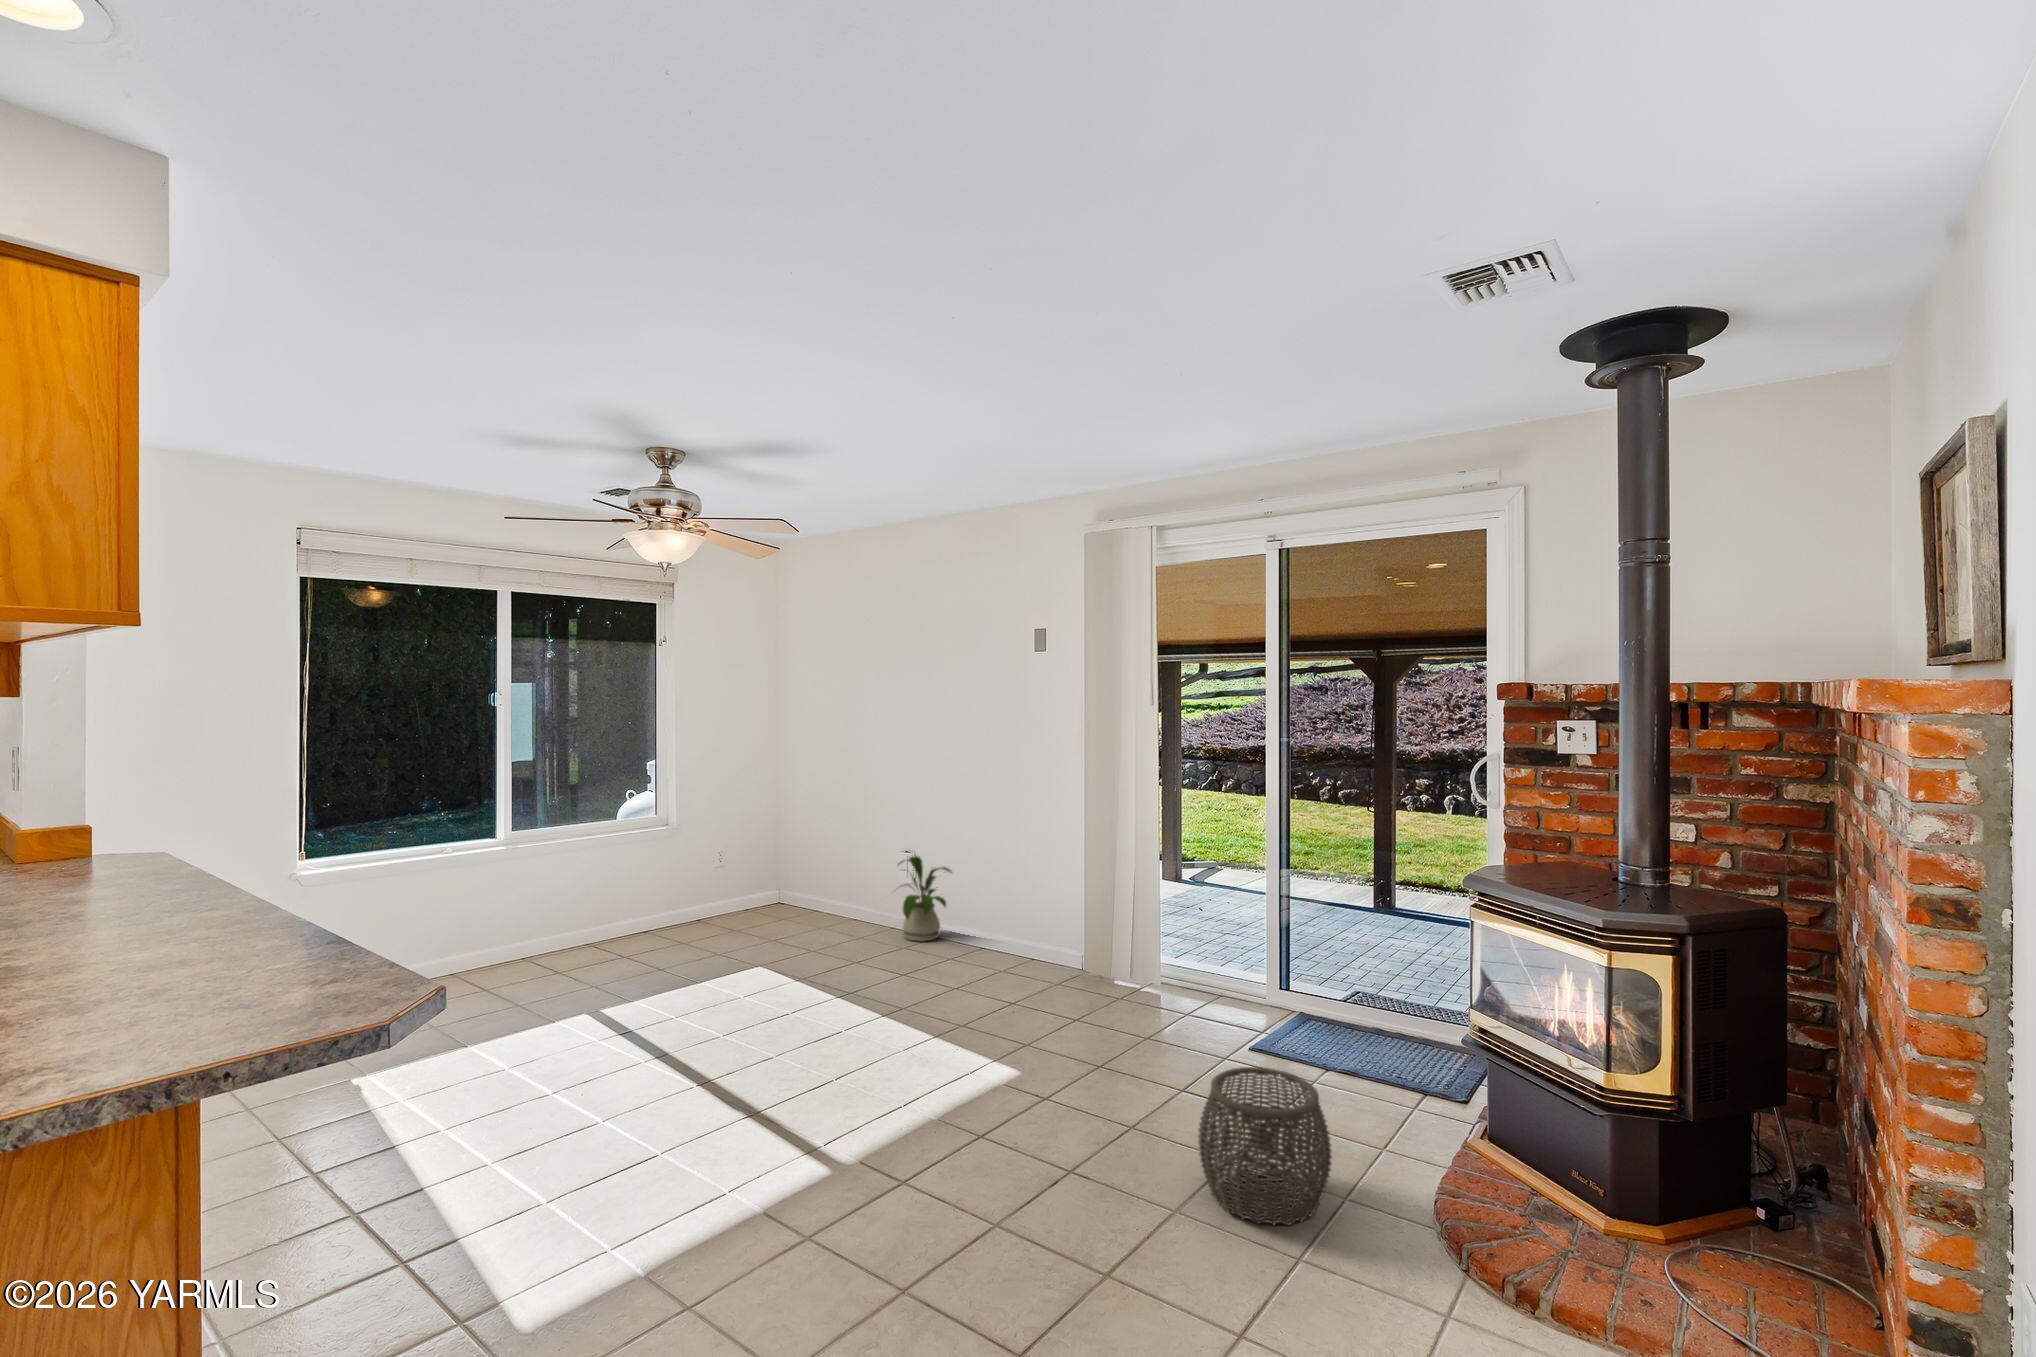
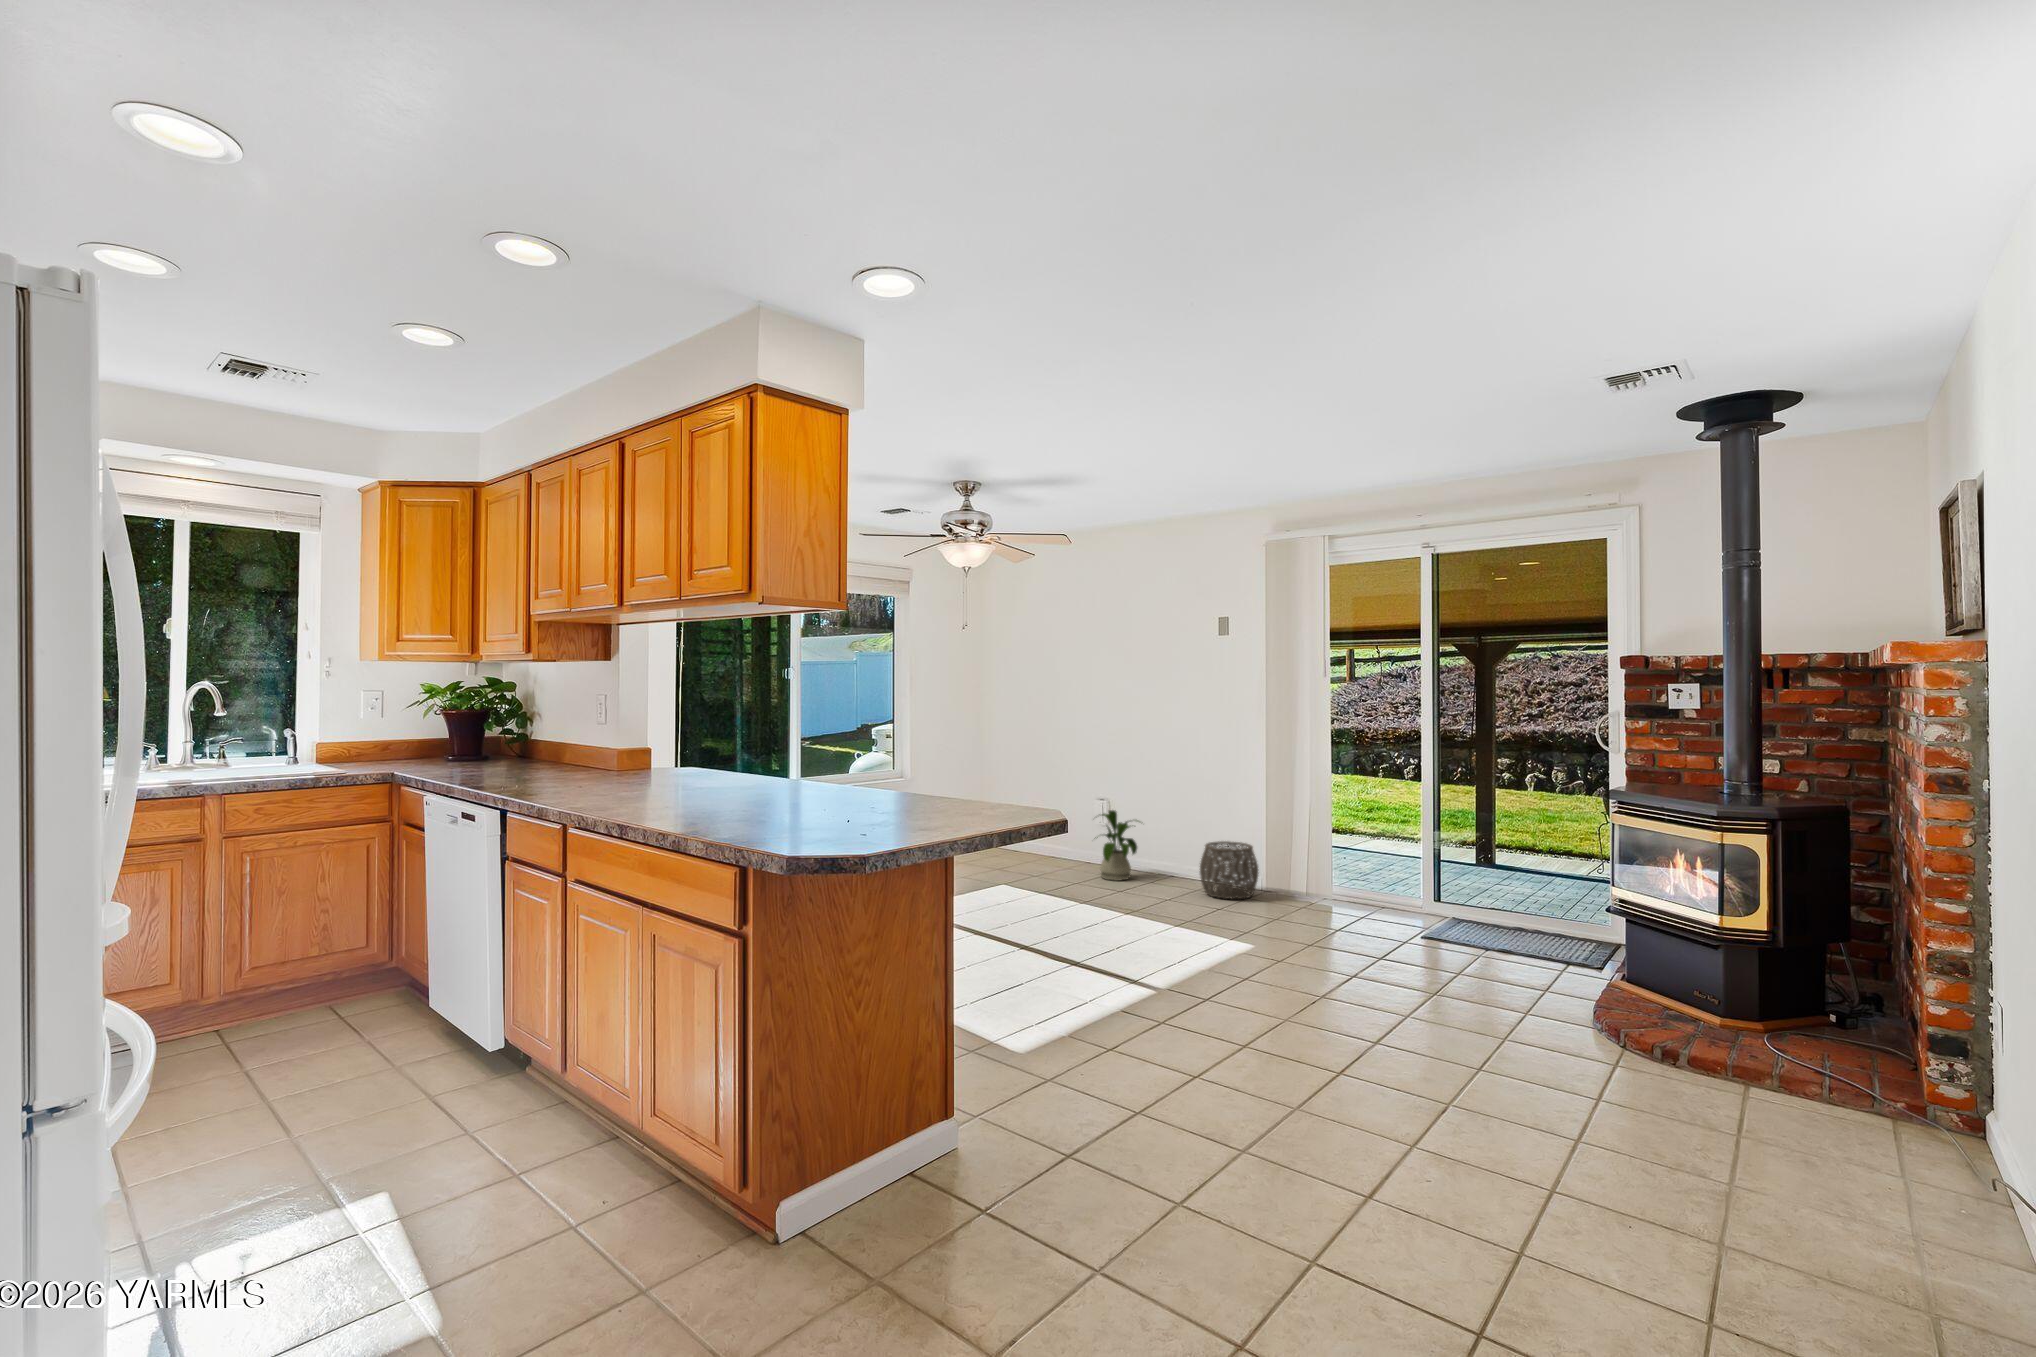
woven basket: present [1198,1067,1332,1225] -> present [1200,841,1259,899]

